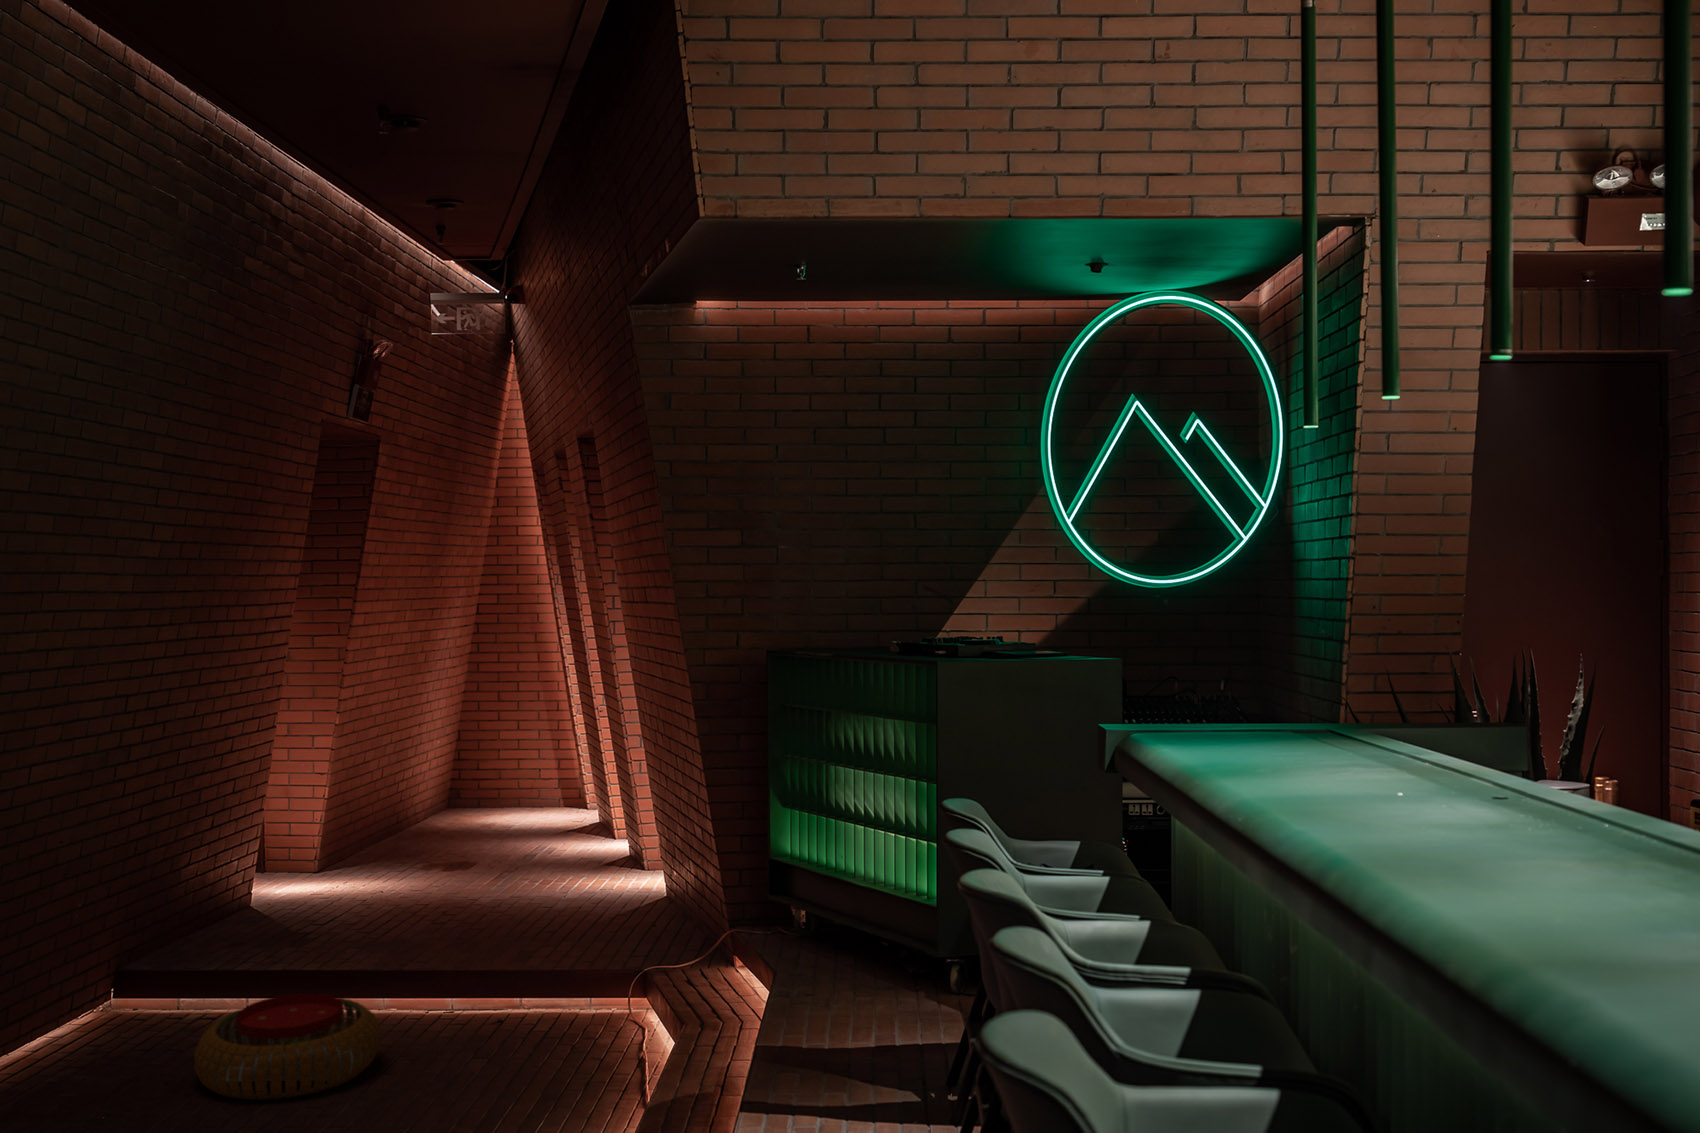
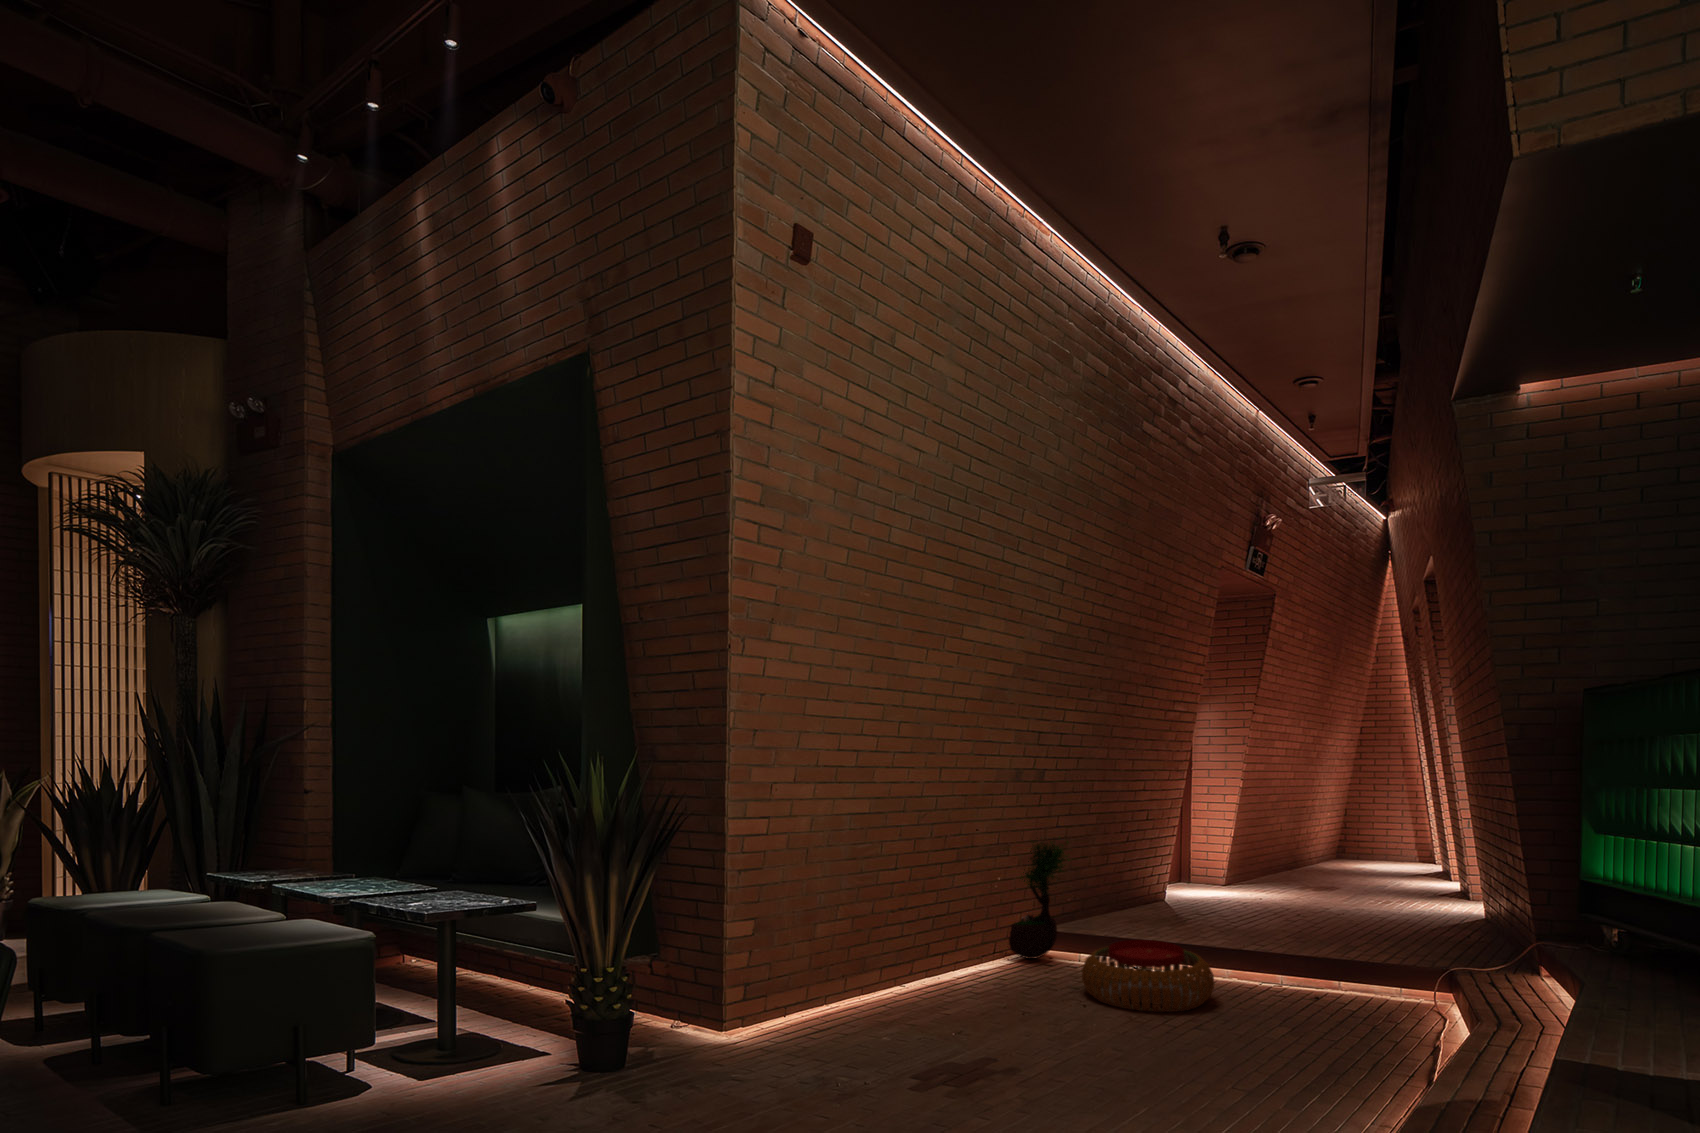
potted tree: none [61,862,181,1042] -> present [1009,836,1069,959]

